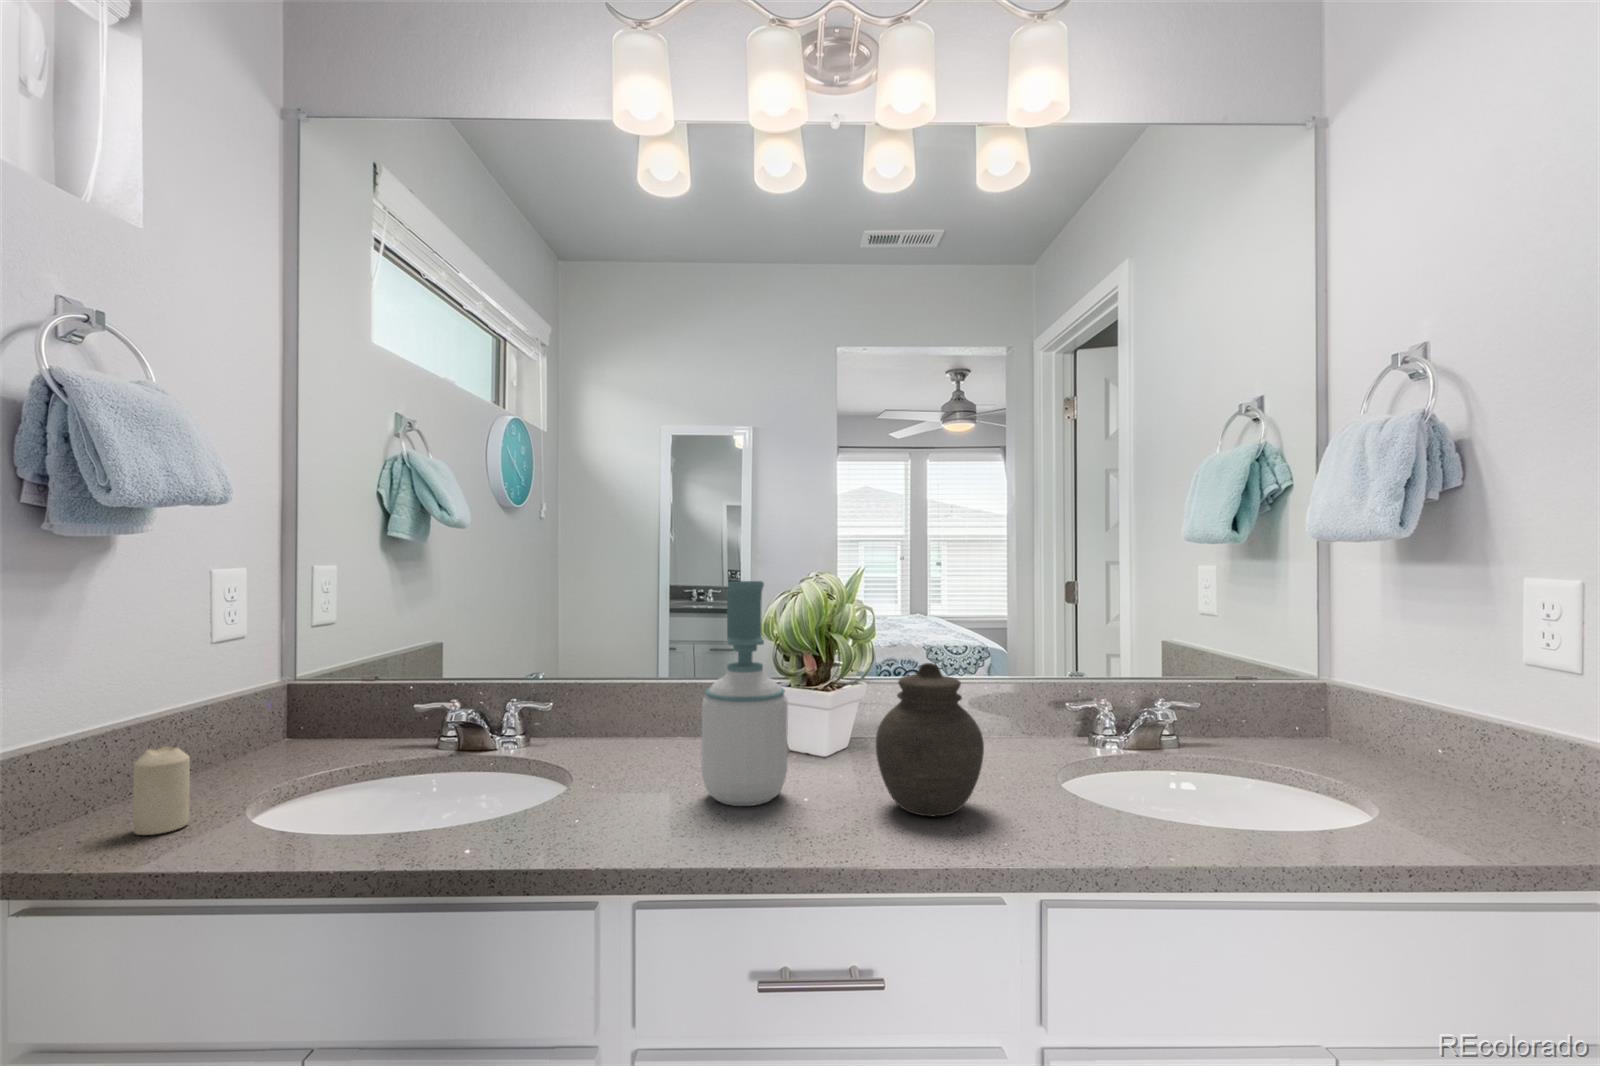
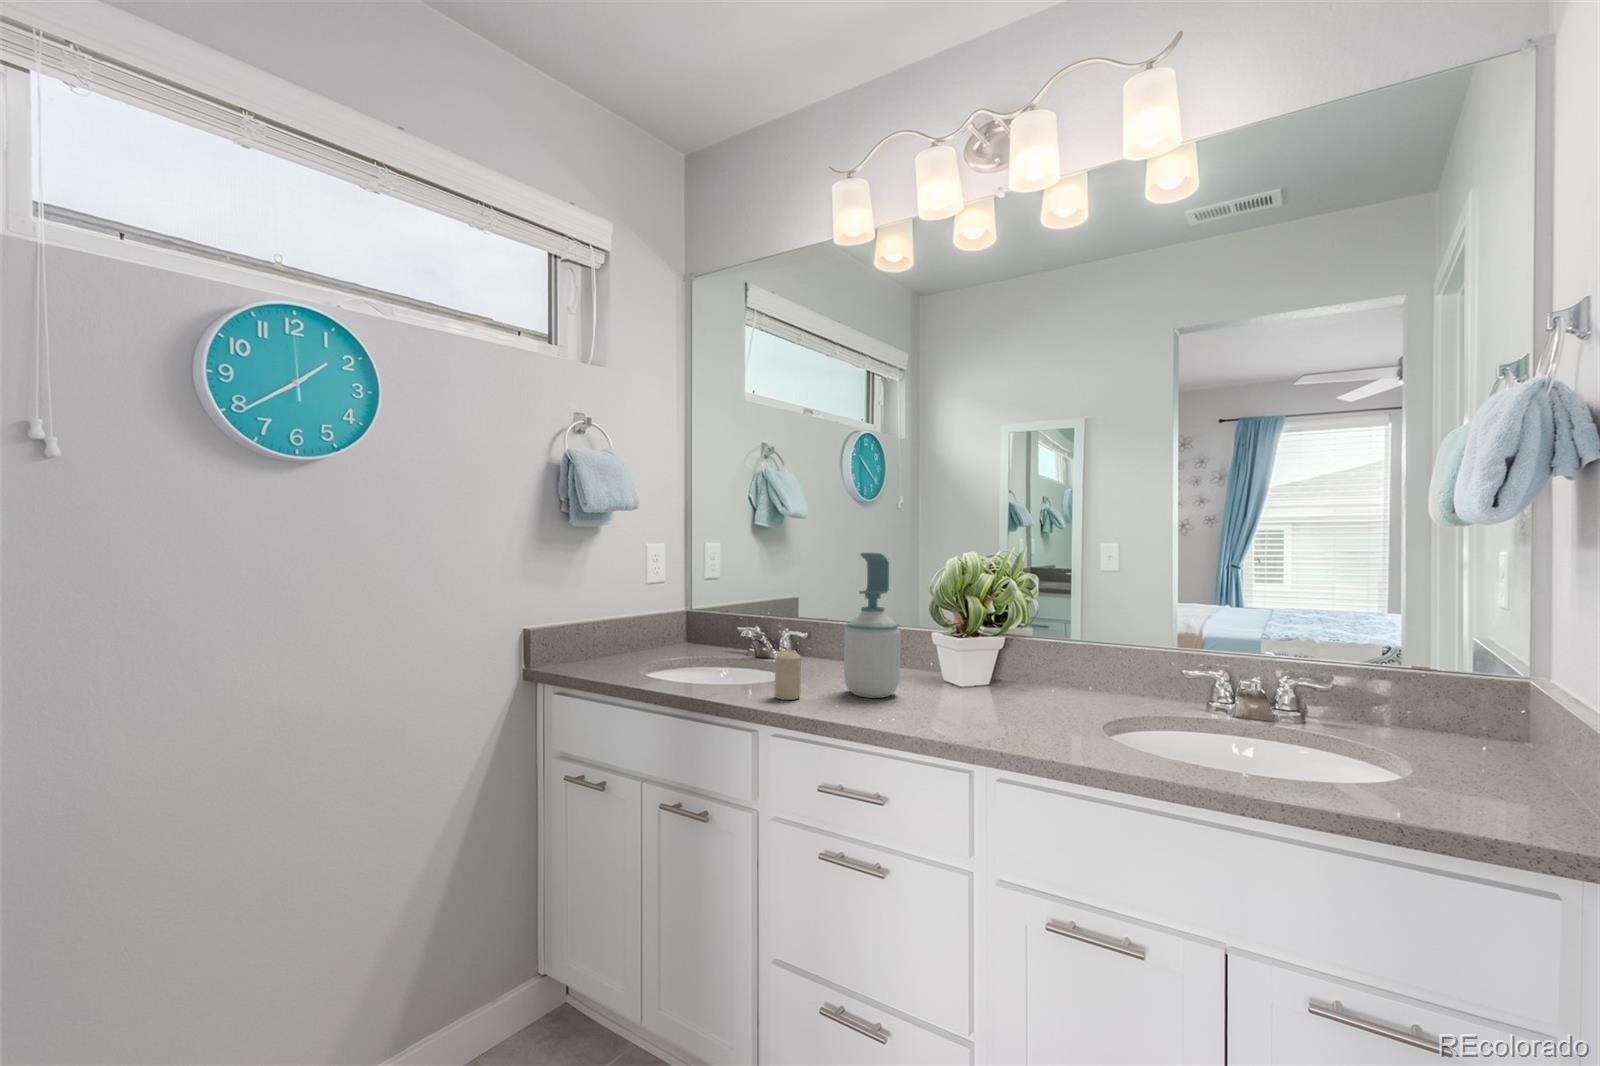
jar: present [876,663,984,816] -> none [940,612,1020,720]
candle: present [133,746,190,835] -> present [775,649,801,700]

